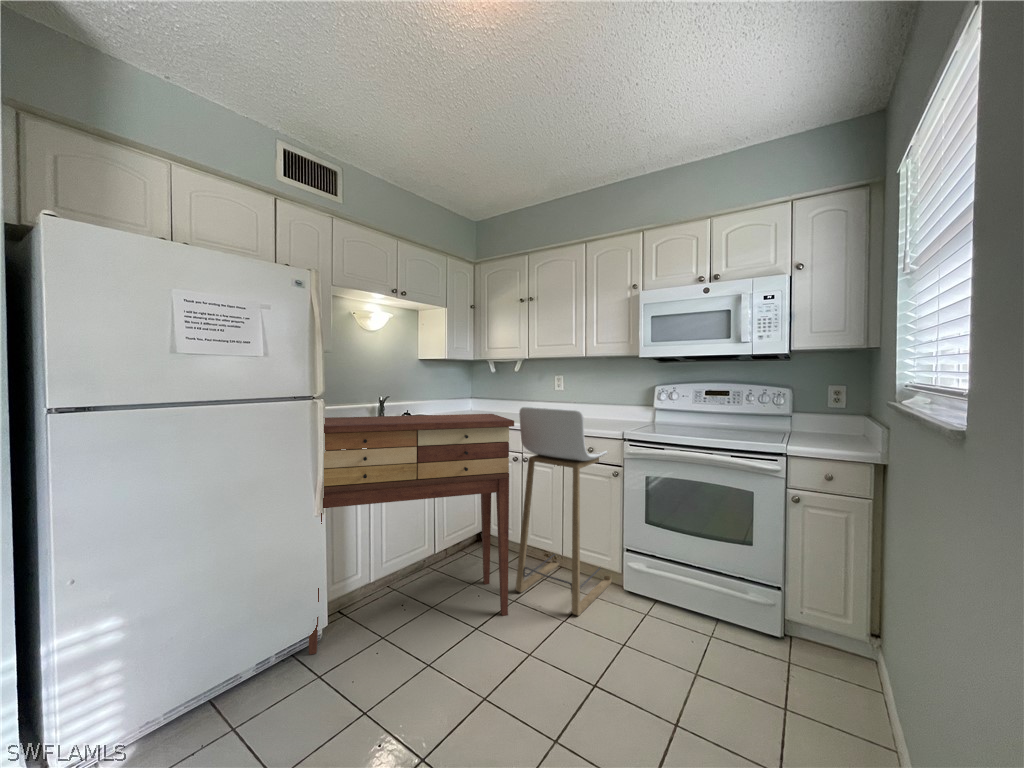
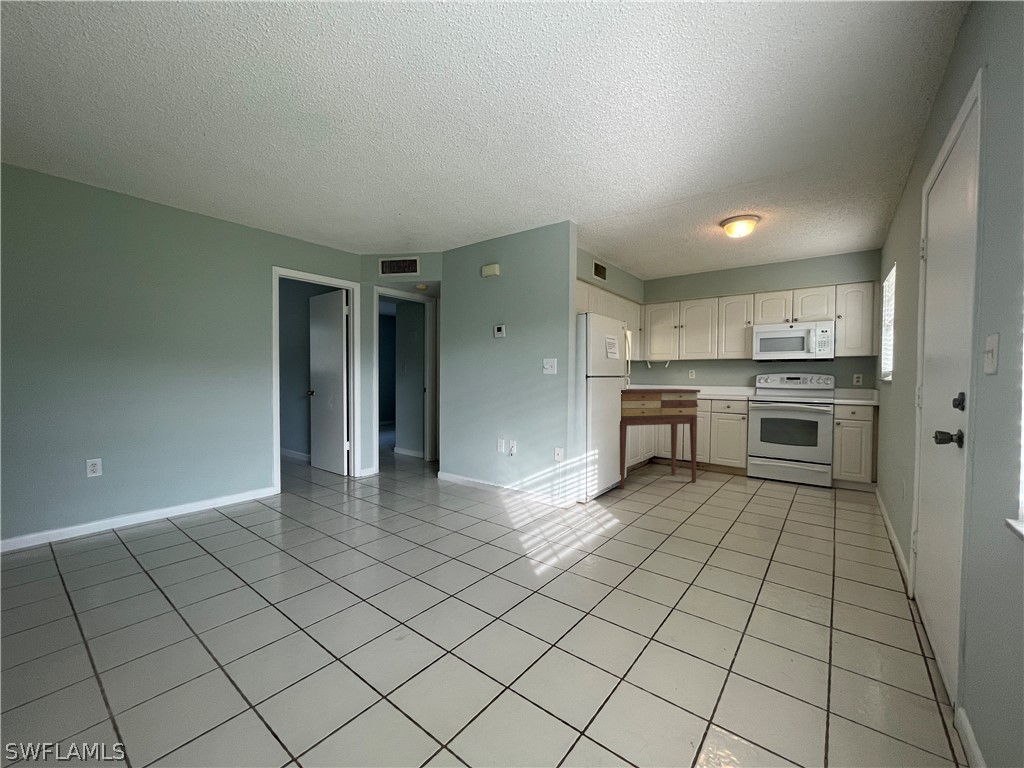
bar stool: present [516,407,612,616] -> none [692,385,739,483]

